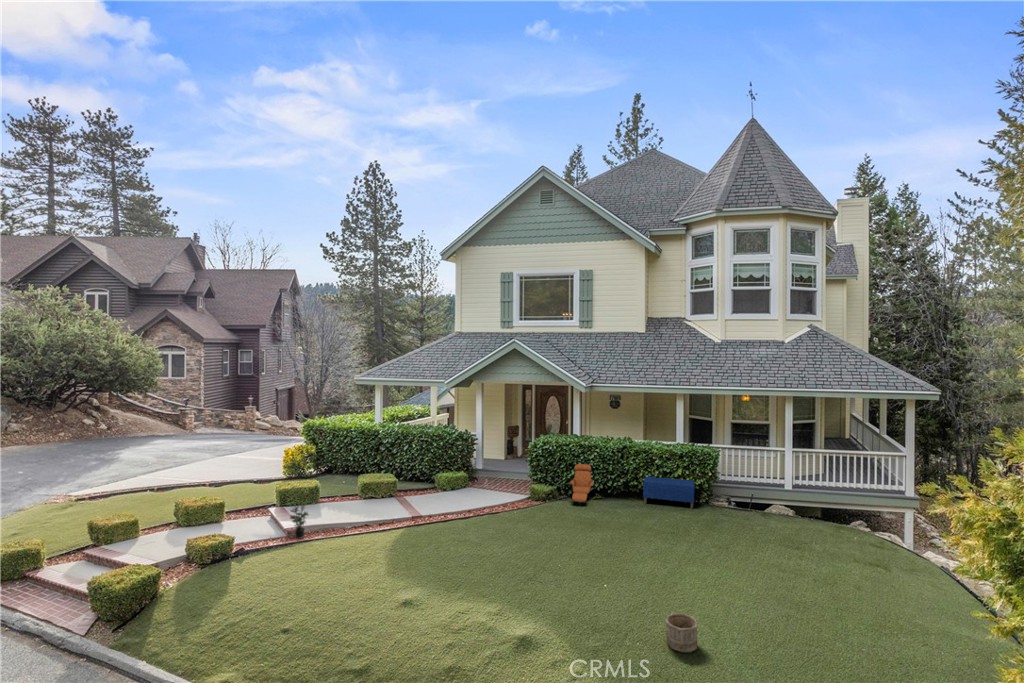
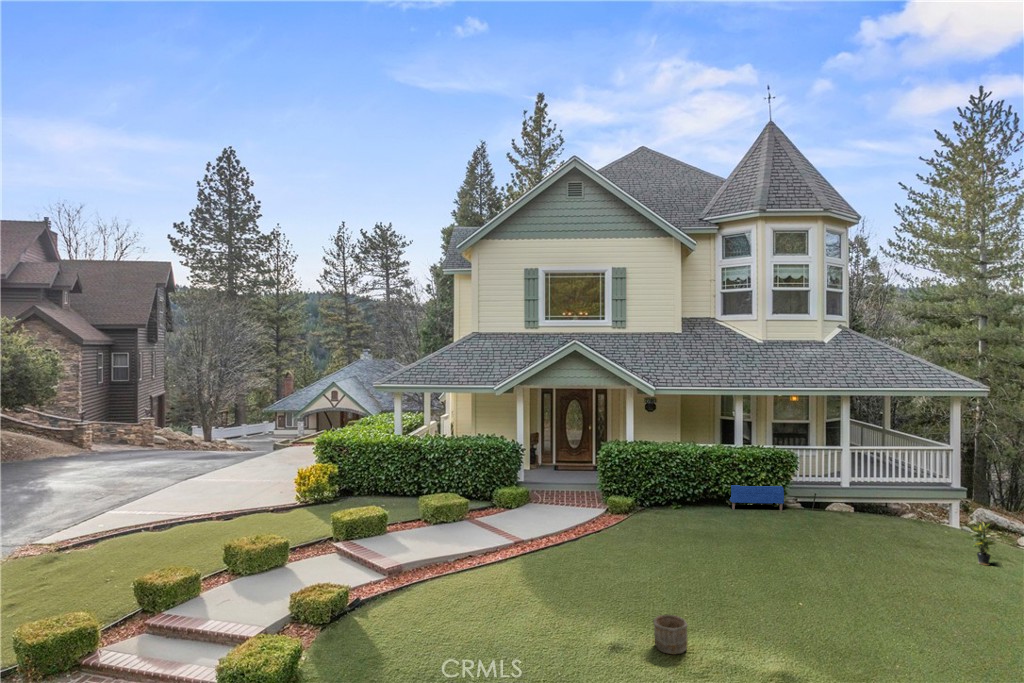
armchair: present [570,464,594,507] -> none [653,473,683,518]
potted plant: present [290,504,308,539] -> present [969,522,996,565]
wooden bucket: present [665,613,698,653] -> present [653,614,688,654]

